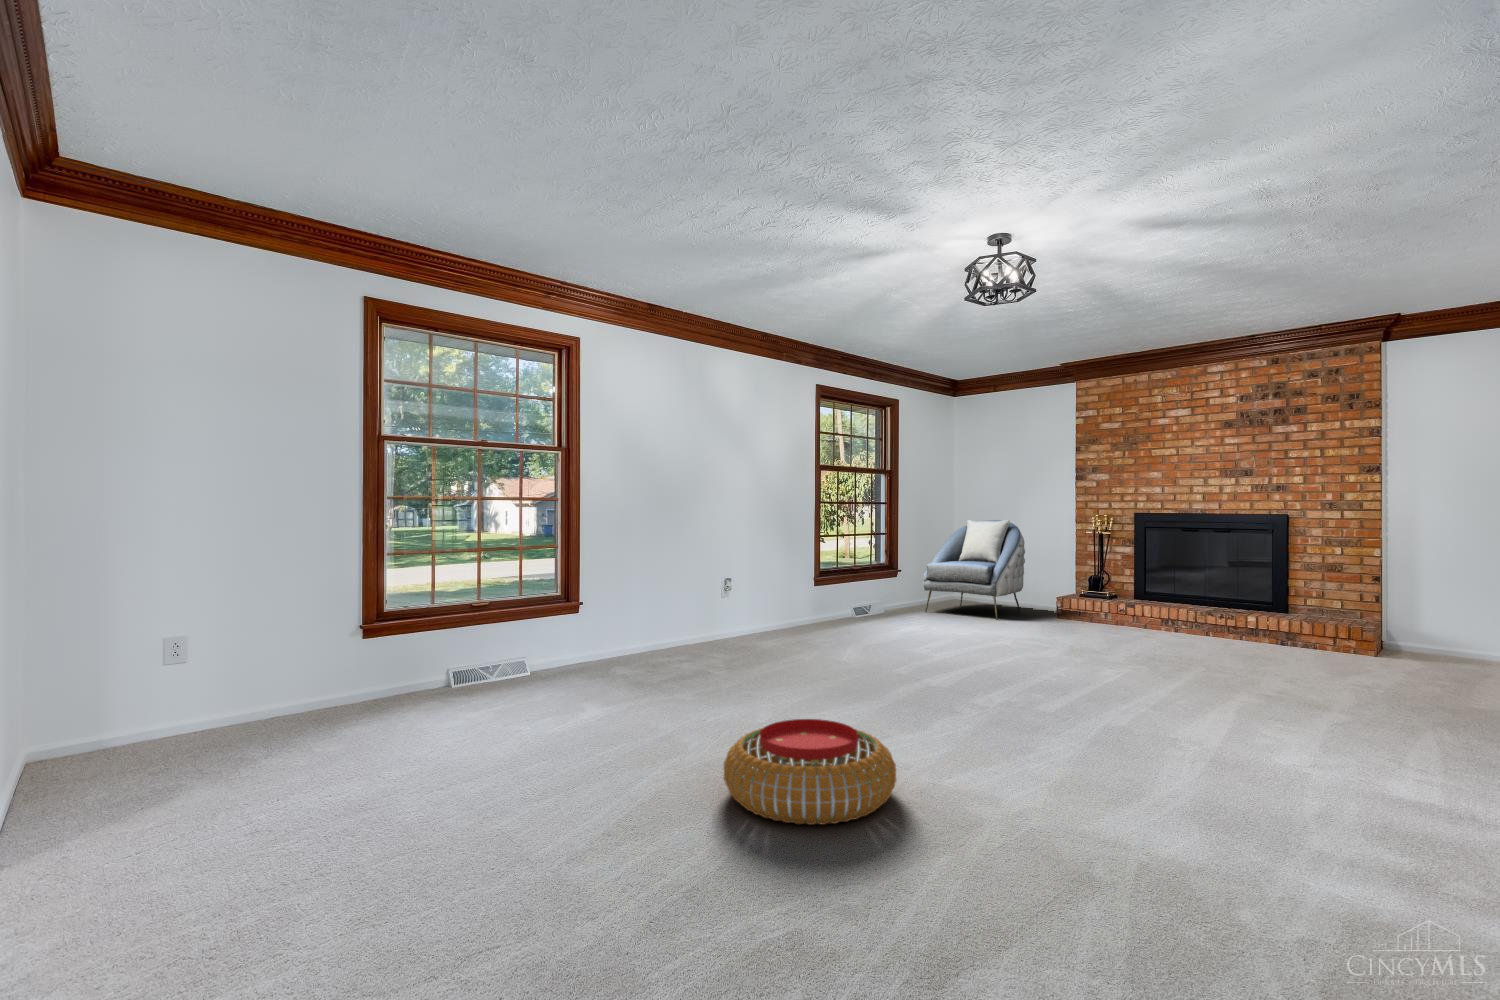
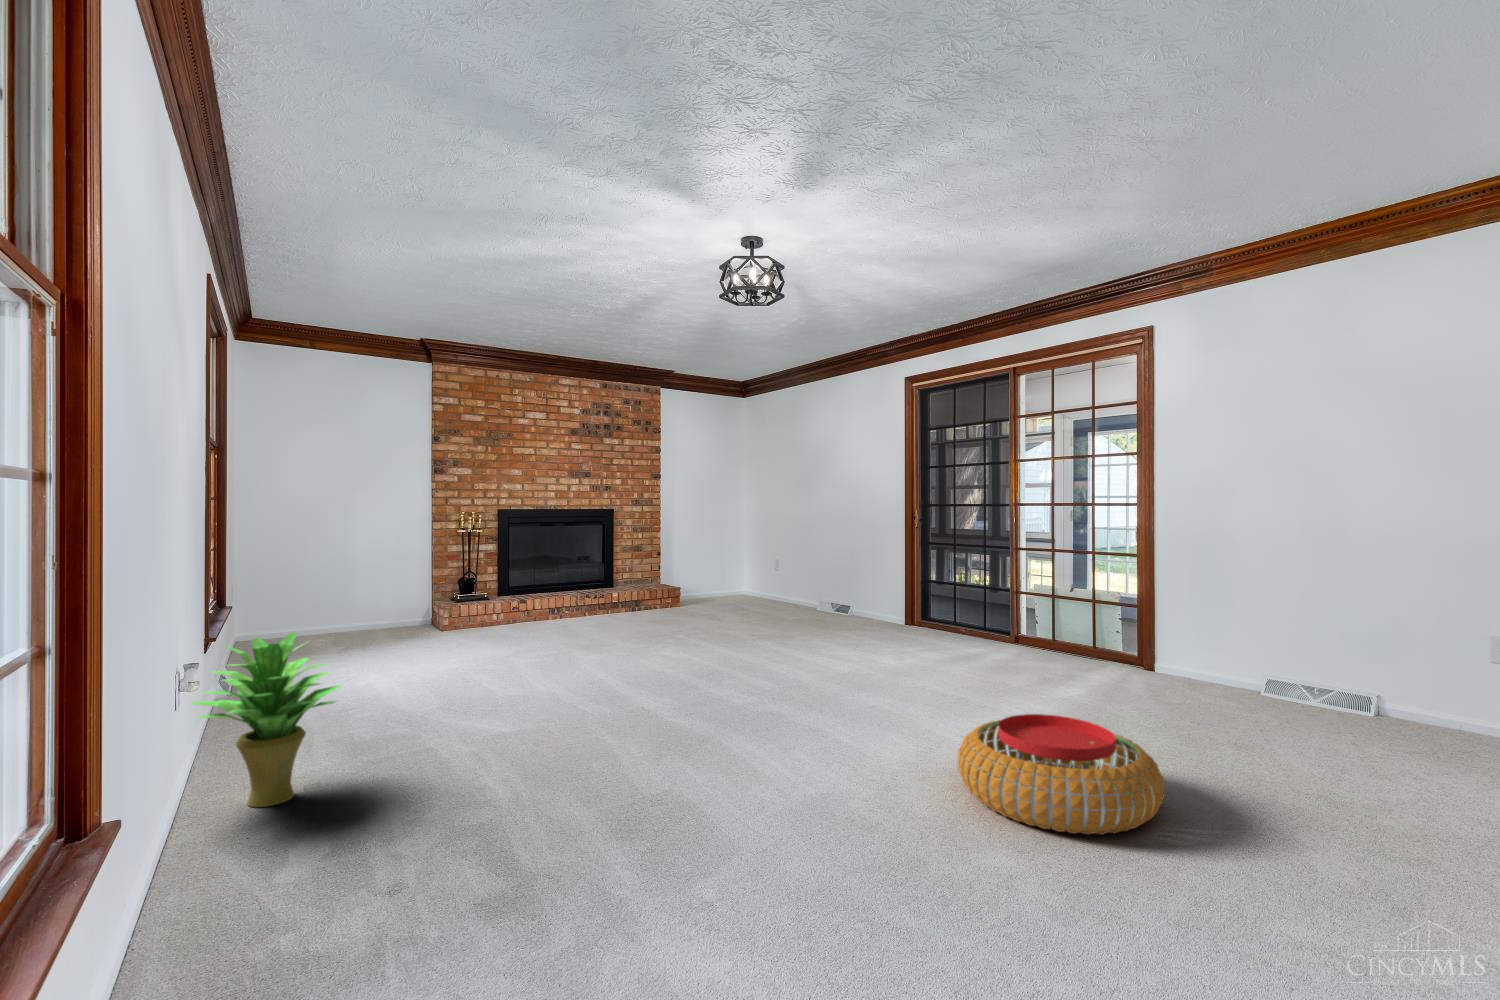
armchair: present [923,520,1025,620] -> none [266,518,407,655]
potted plant: none [688,577,747,656] -> present [193,632,341,807]

